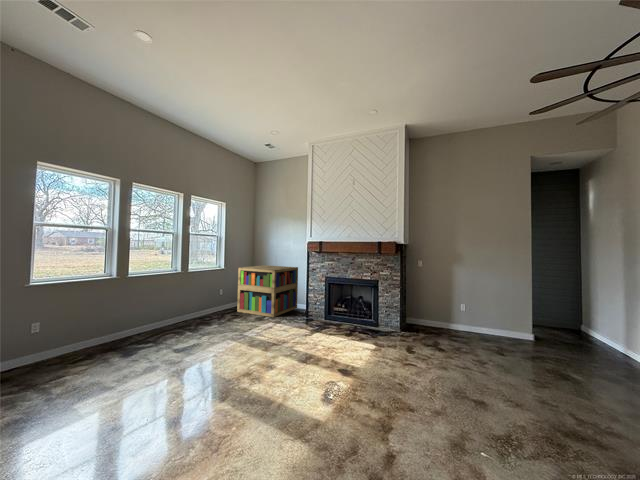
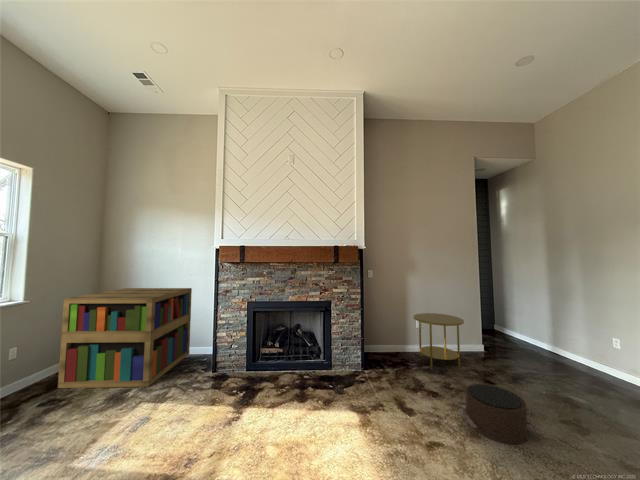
side table: none [450,298,495,343] -> present [413,313,464,368]
pouf: none [439,342,491,376] -> present [459,384,544,444]

